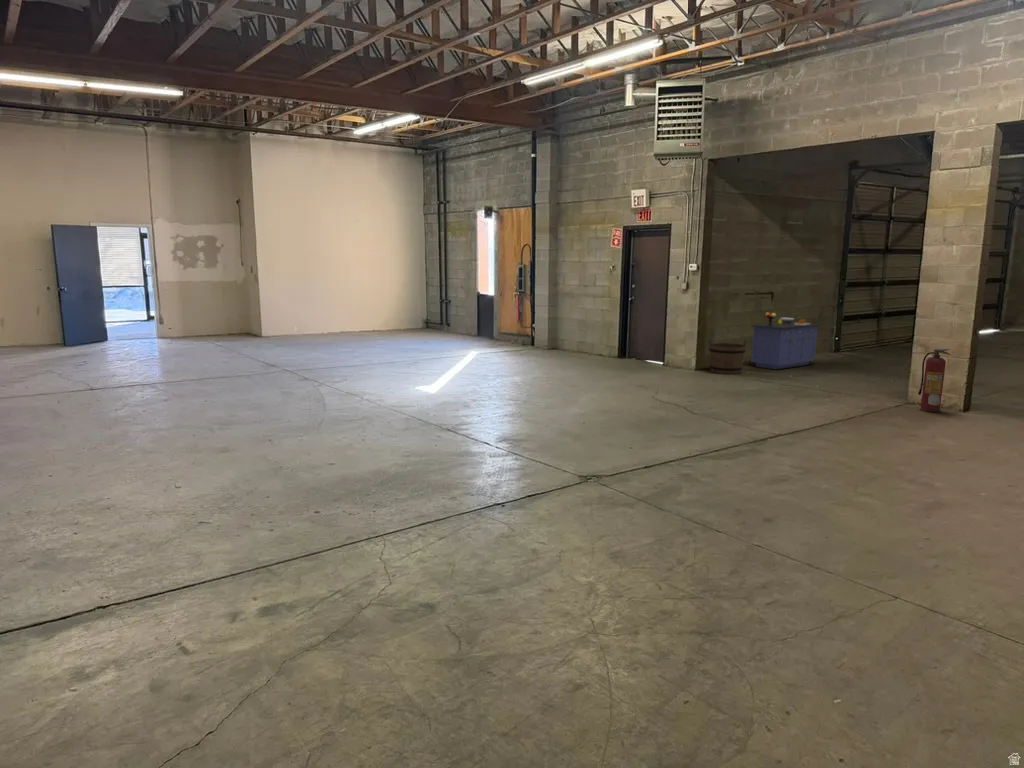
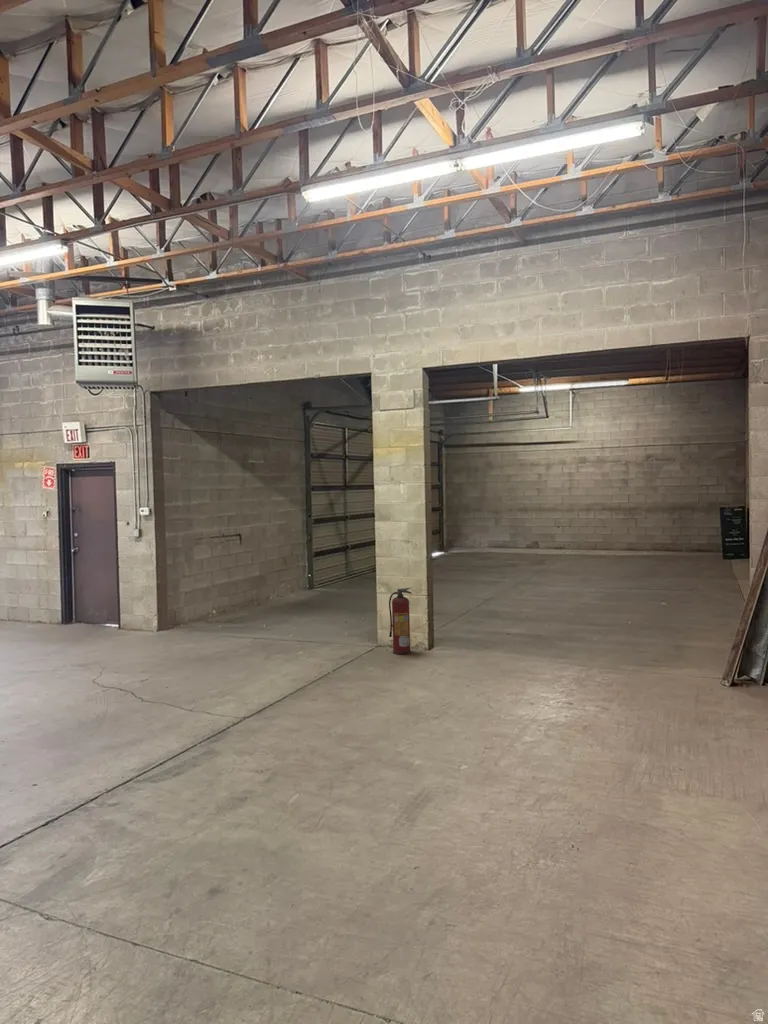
storage cabinet: present [751,313,820,370] -> none [220,555,291,618]
bucket: present [709,340,746,374] -> none [172,590,216,633]

